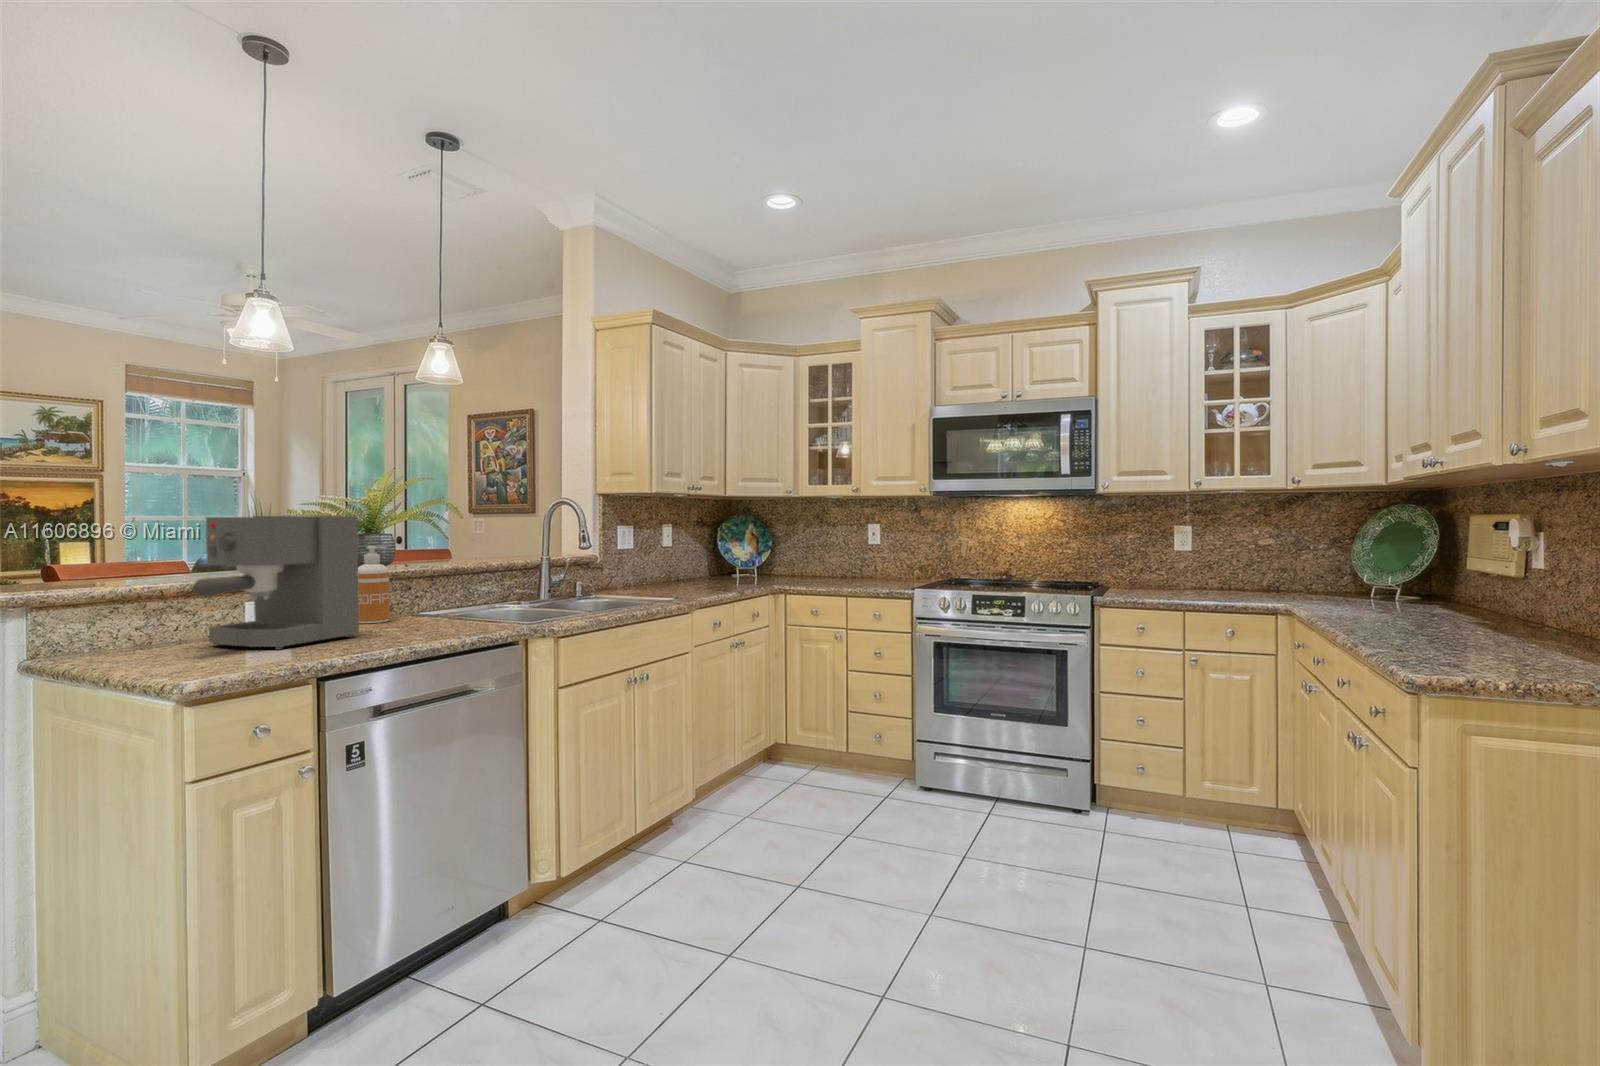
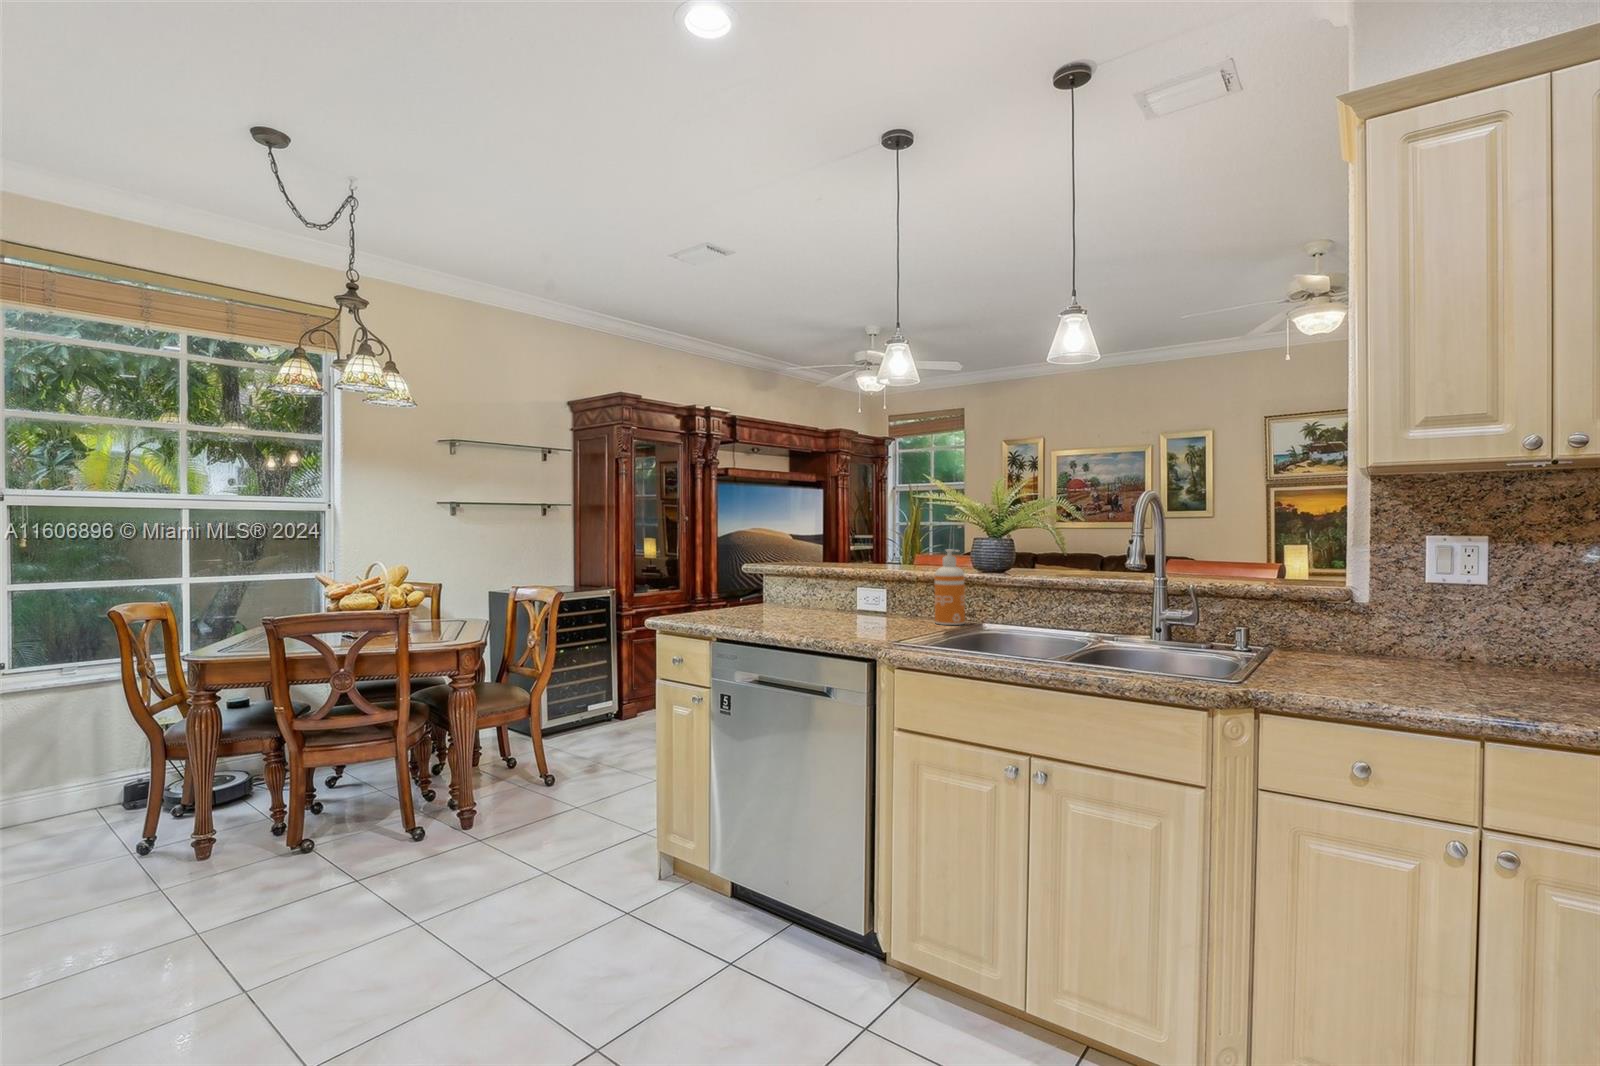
coffee maker: present [194,516,359,650] -> none [753,520,870,626]

